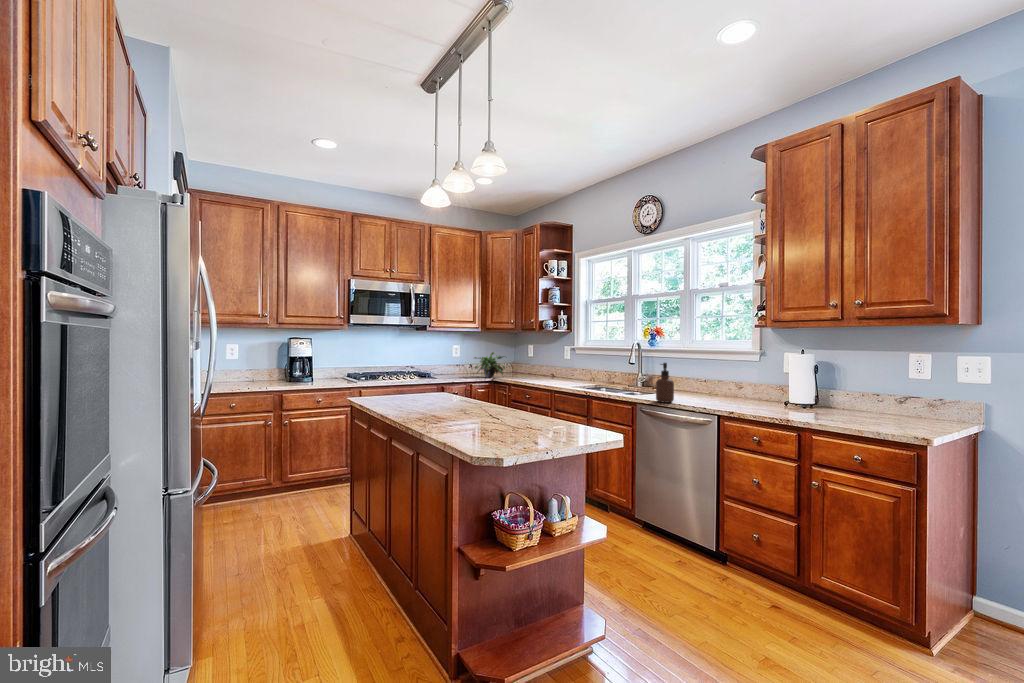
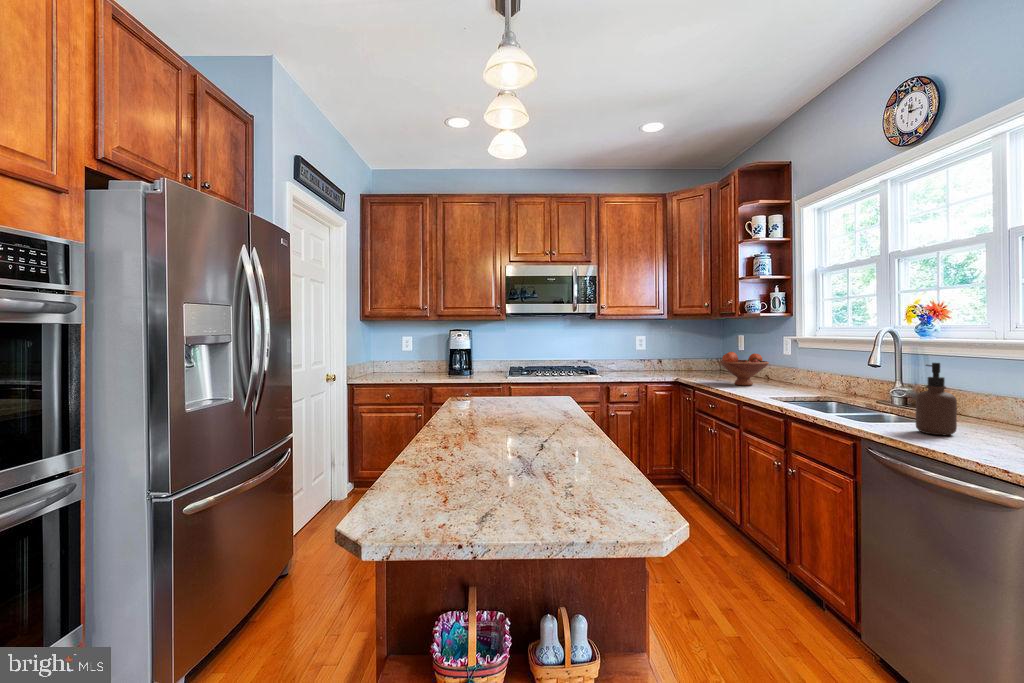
potted plant: present [474,352,505,377] -> none [653,344,698,376]
fruit bowl: none [527,358,560,382] -> present [720,352,769,386]

